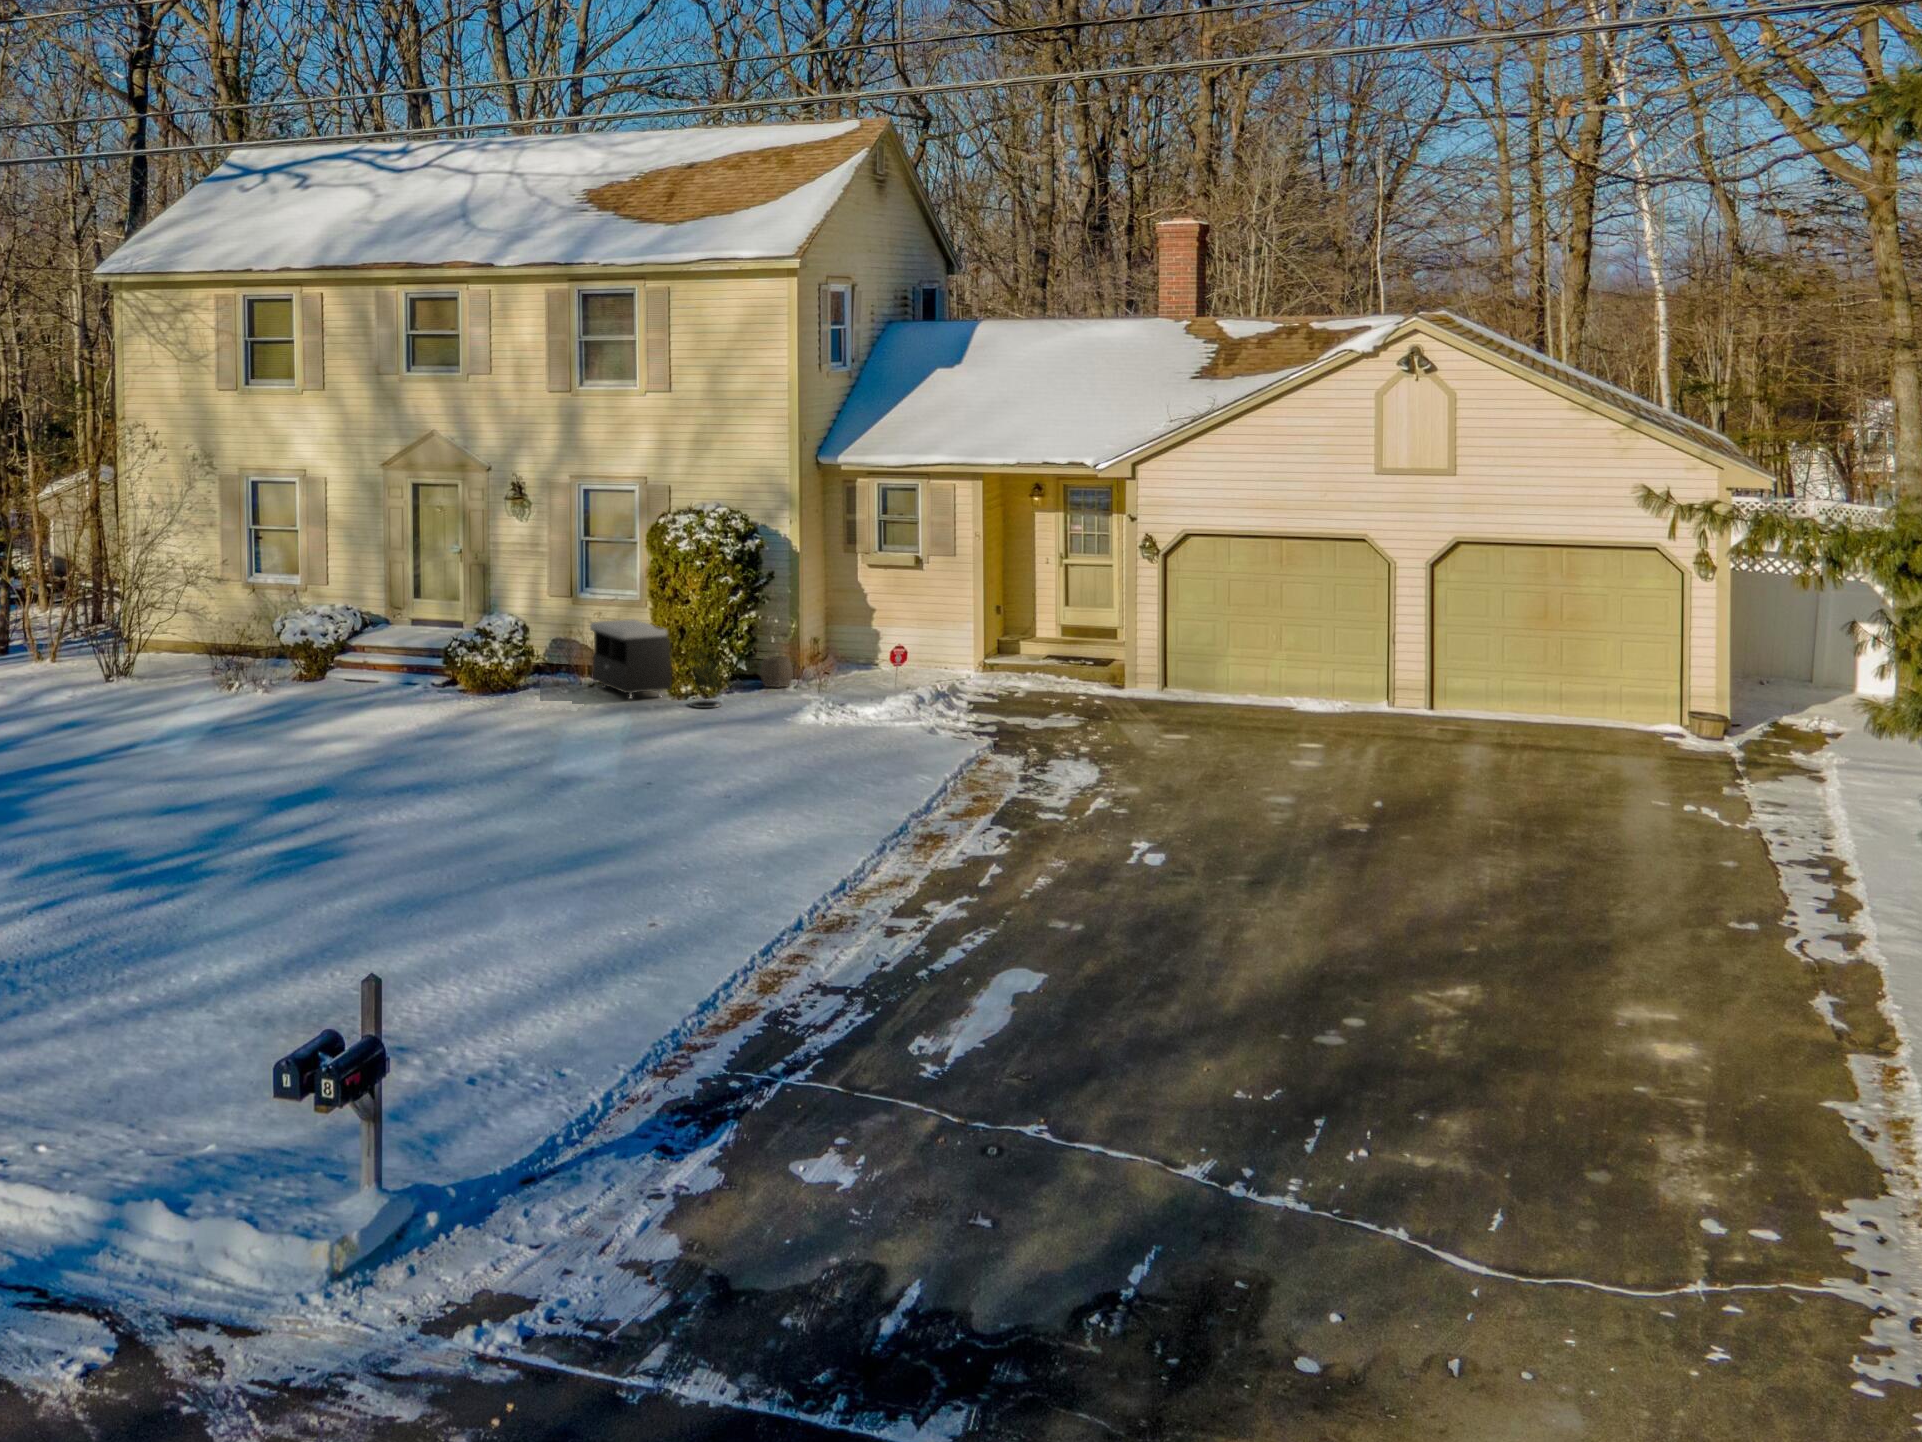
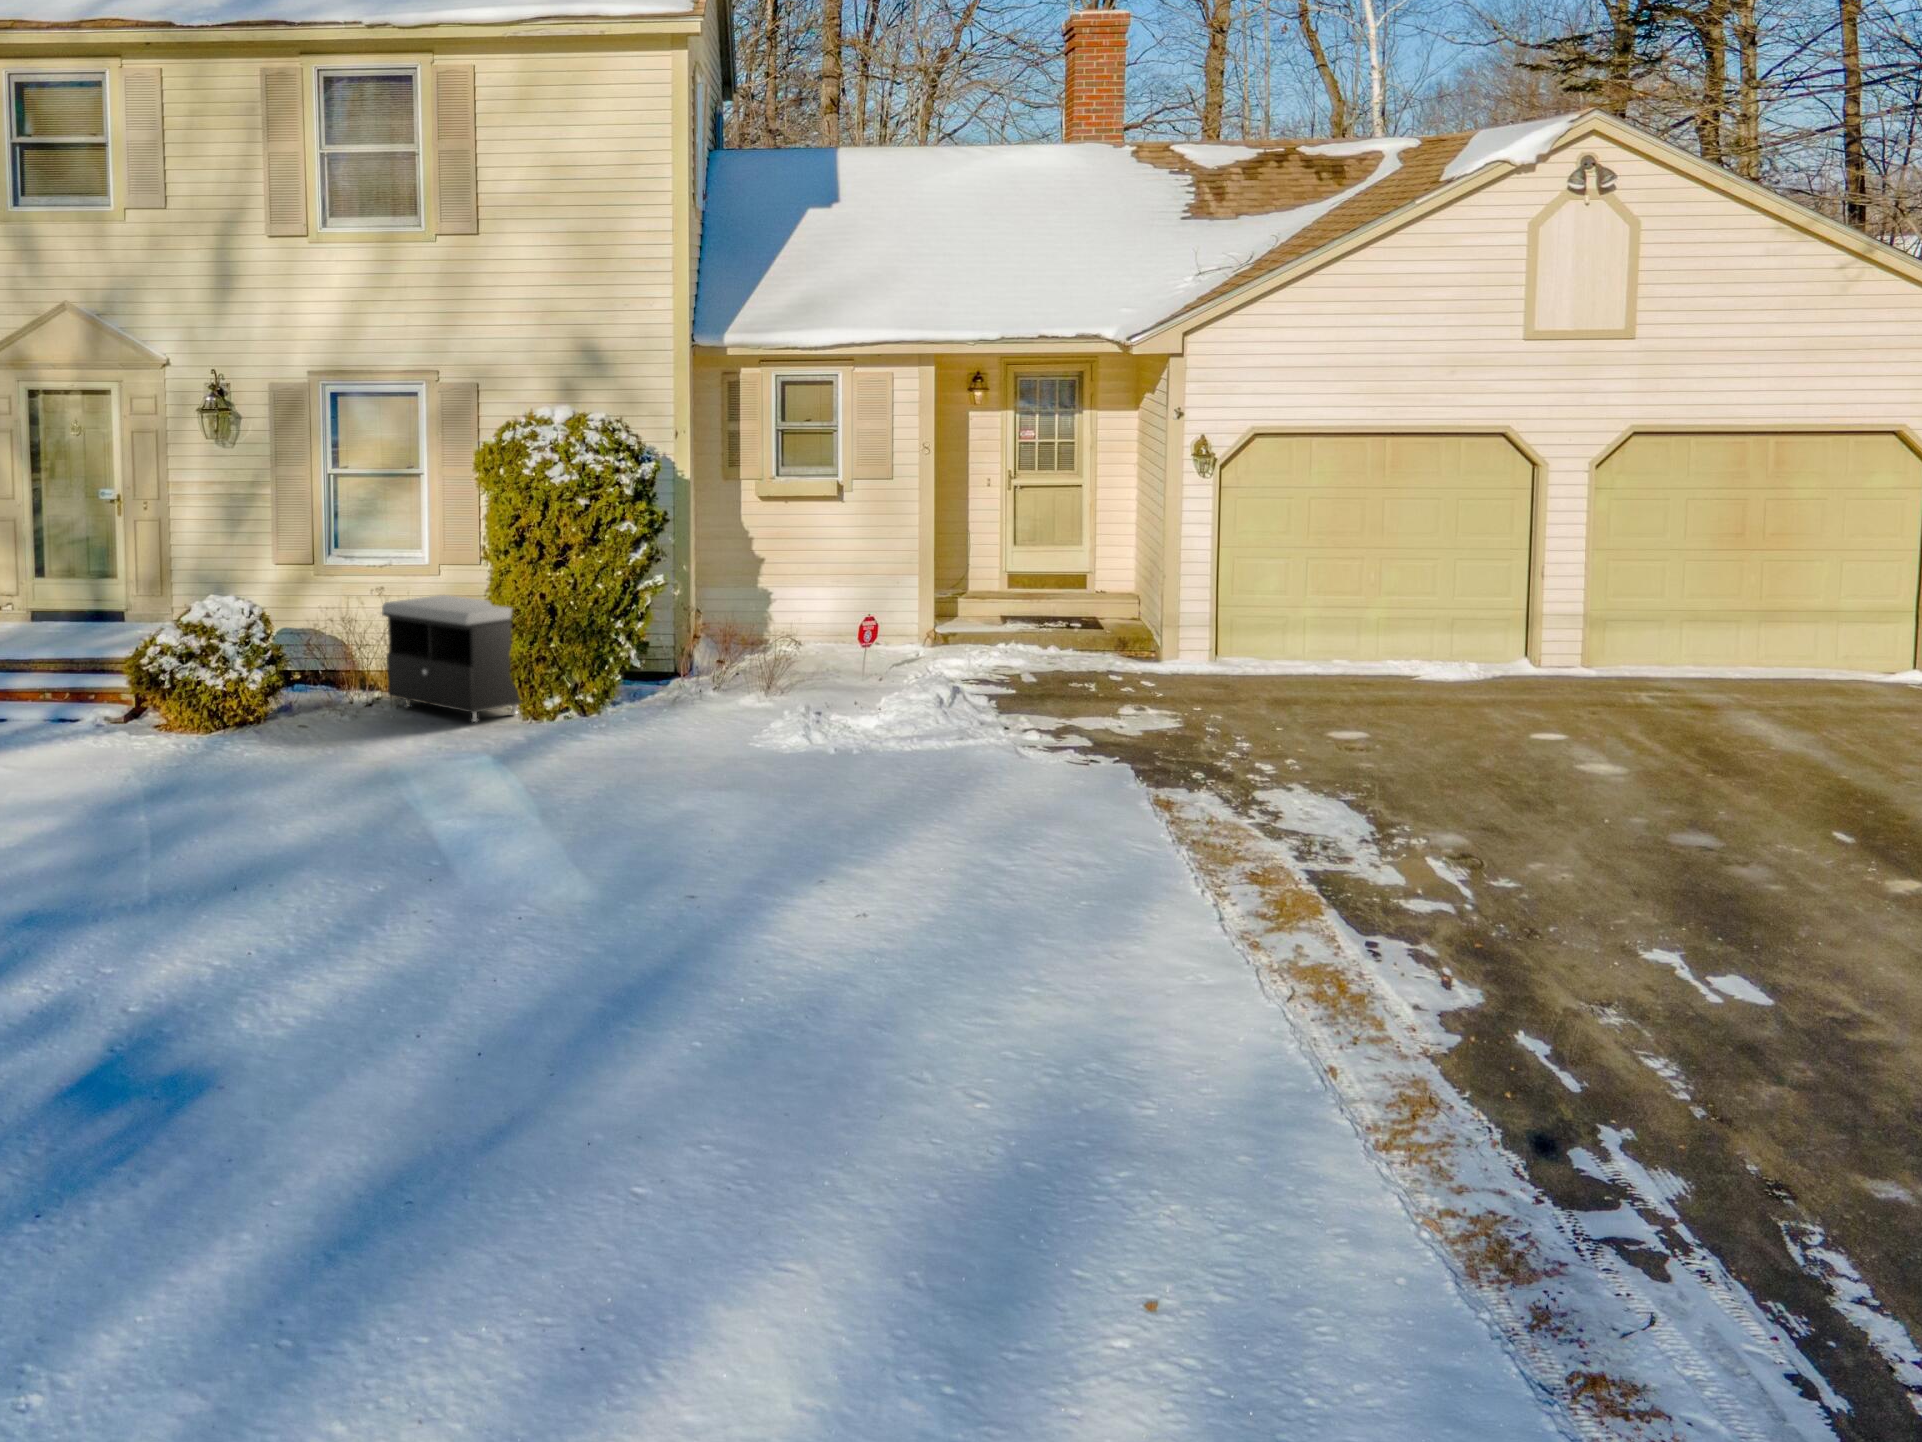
potted tree: present [690,654,721,708] -> none [572,629,628,727]
woven basket: present [760,656,793,687] -> none [643,638,694,687]

